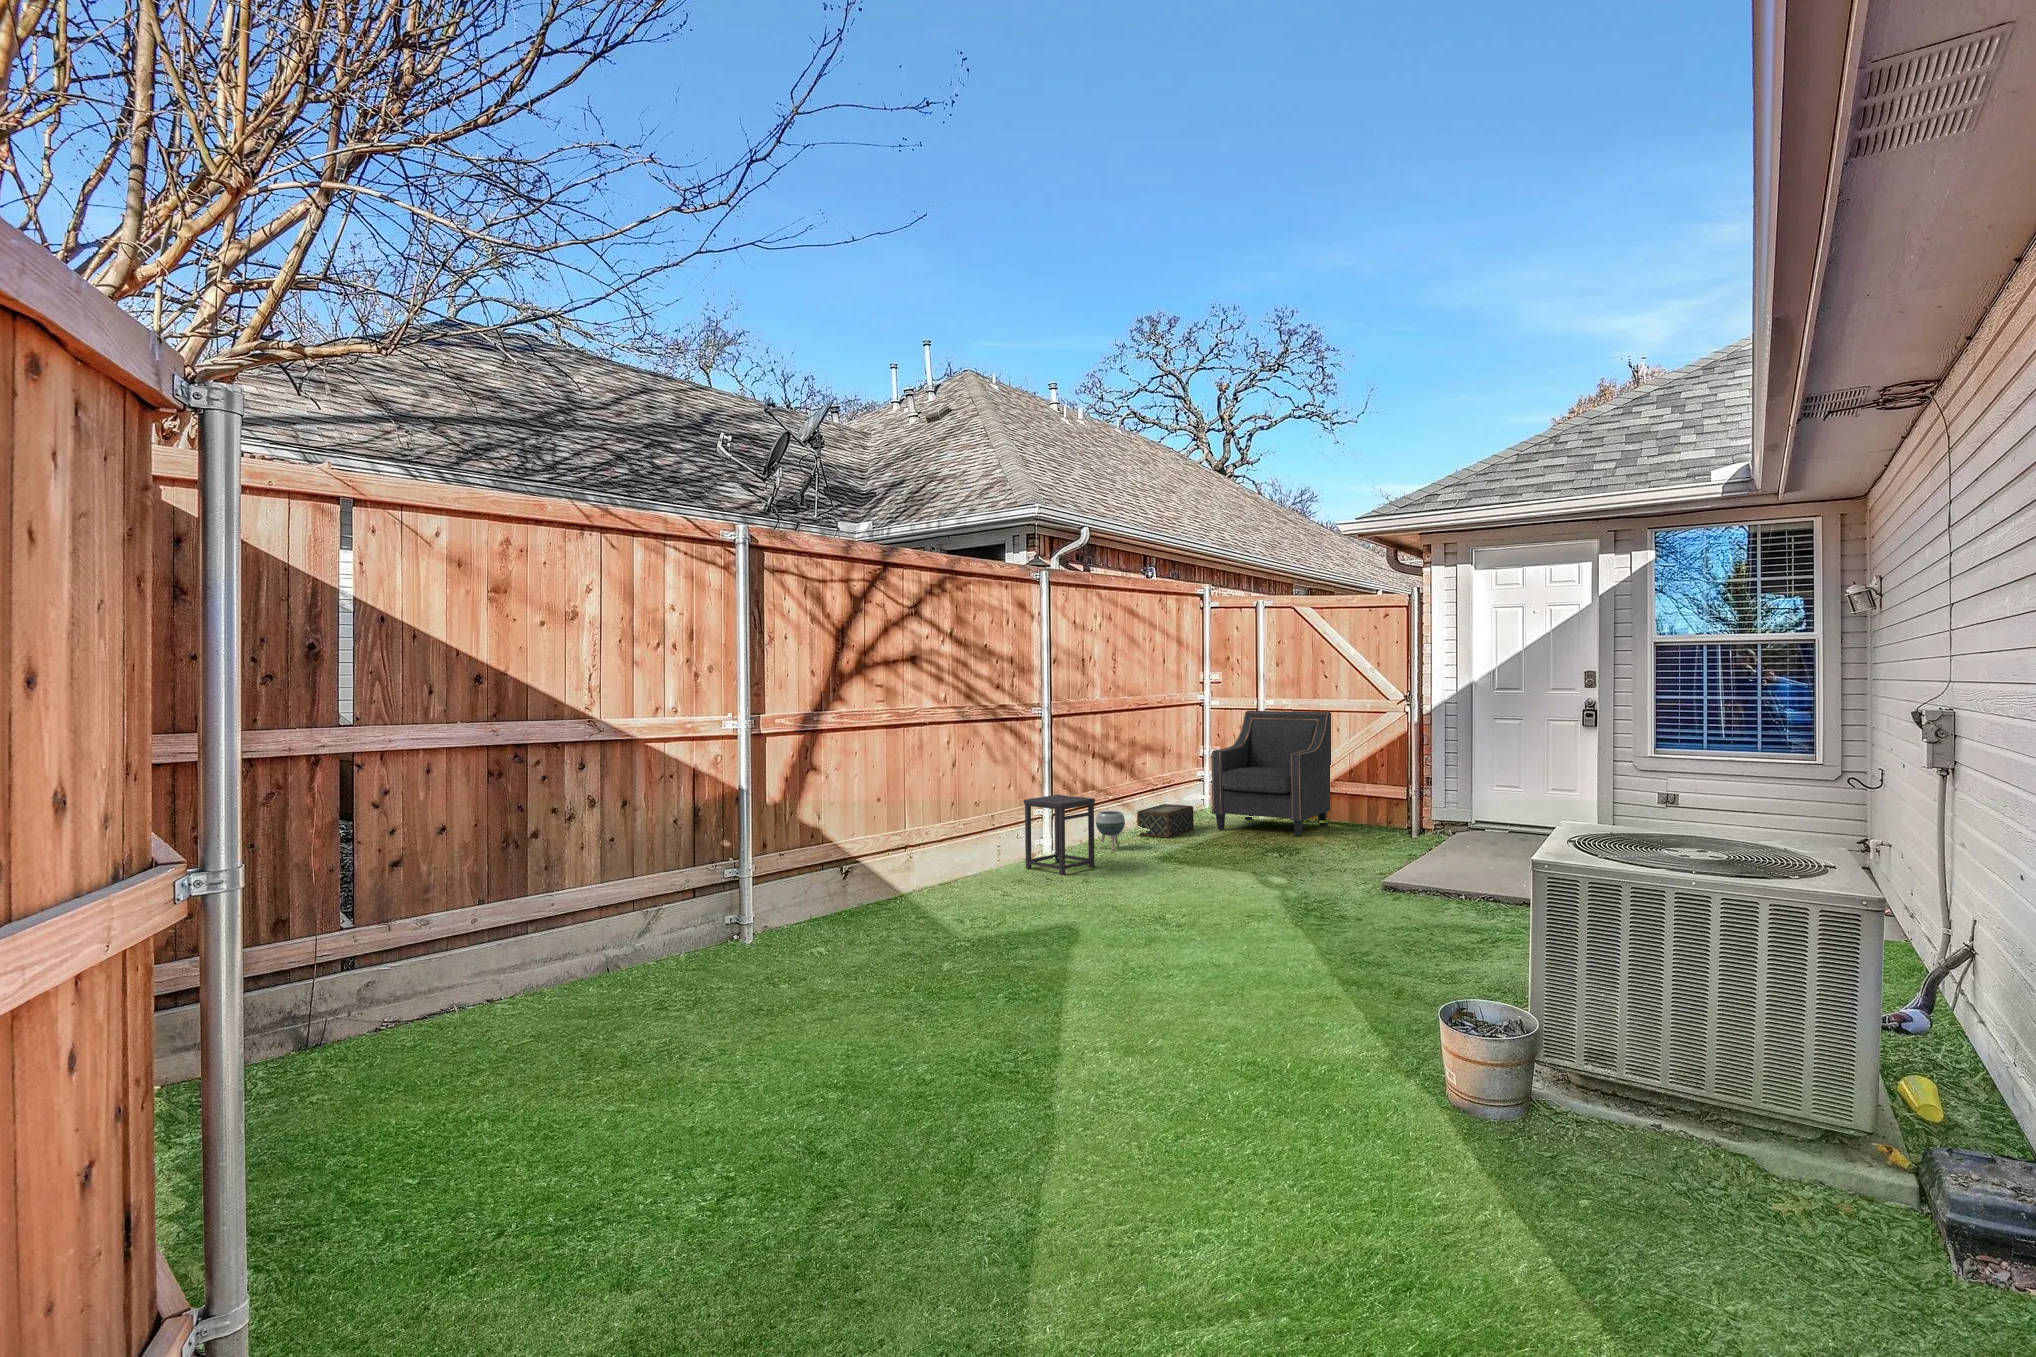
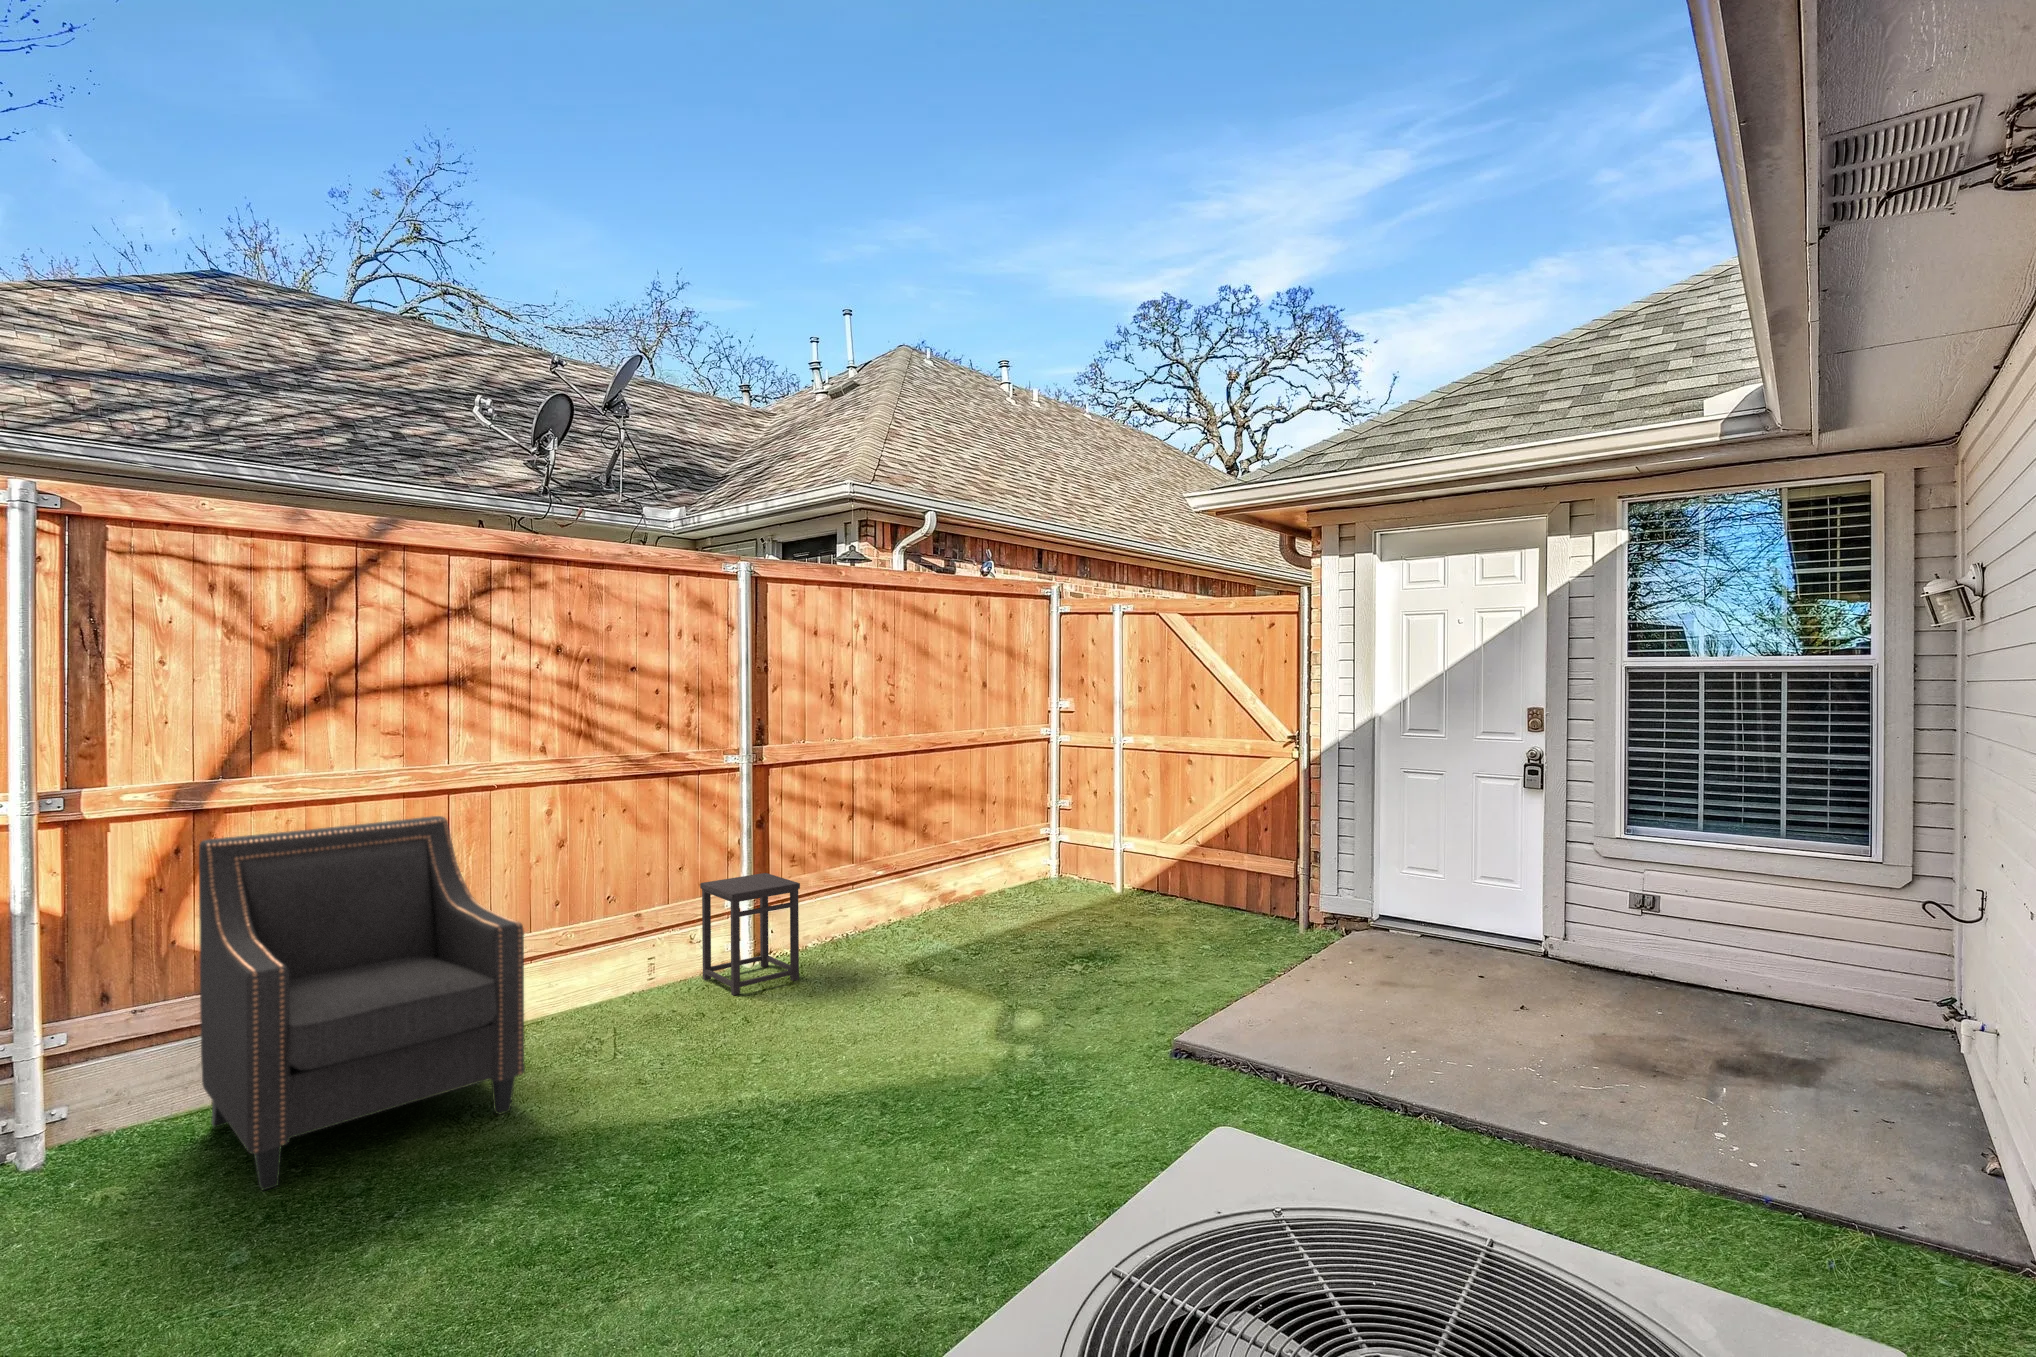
chair: present [1212,711,1331,836] -> present [199,816,525,1190]
woven basket: present [1137,804,1194,838] -> none [931,871,1016,923]
planter: present [1096,811,1125,851] -> none [845,889,885,946]

